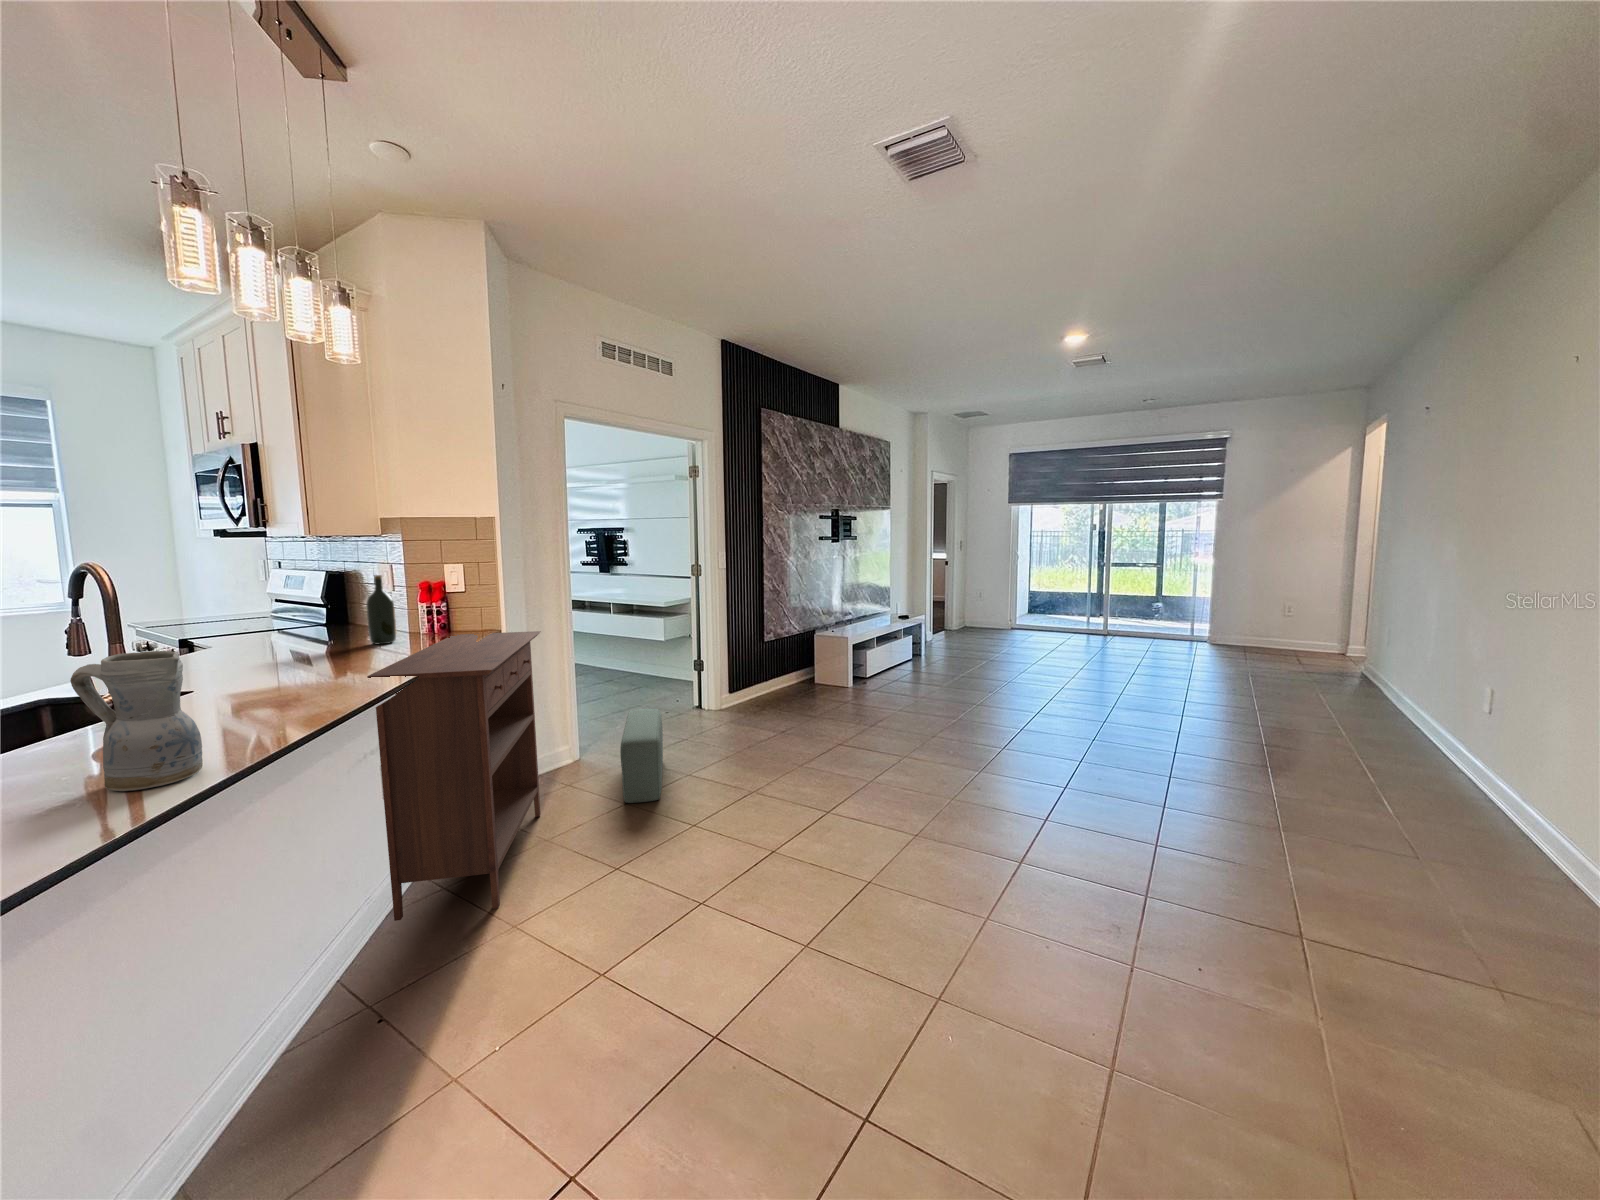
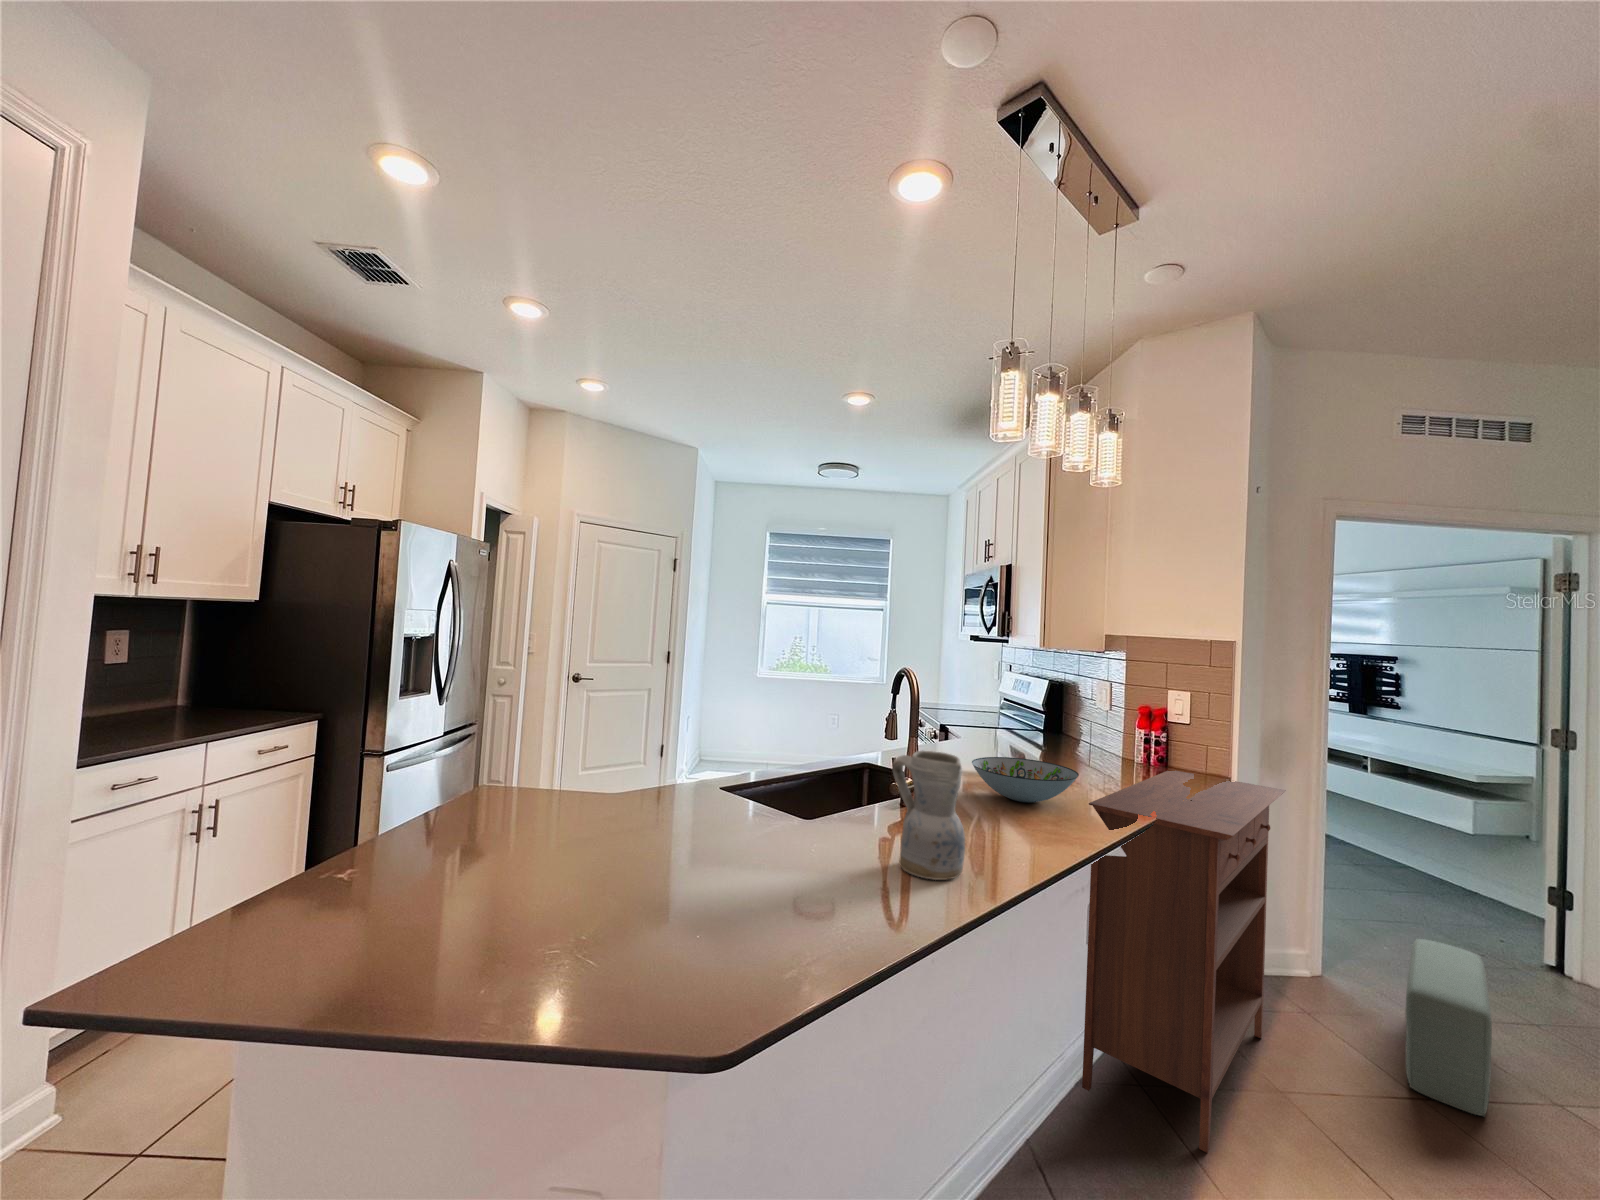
wine bottle: present [366,575,396,645] -> none [1085,692,1112,765]
decorative bowl: none [217,648,352,693] -> present [972,757,1079,803]

